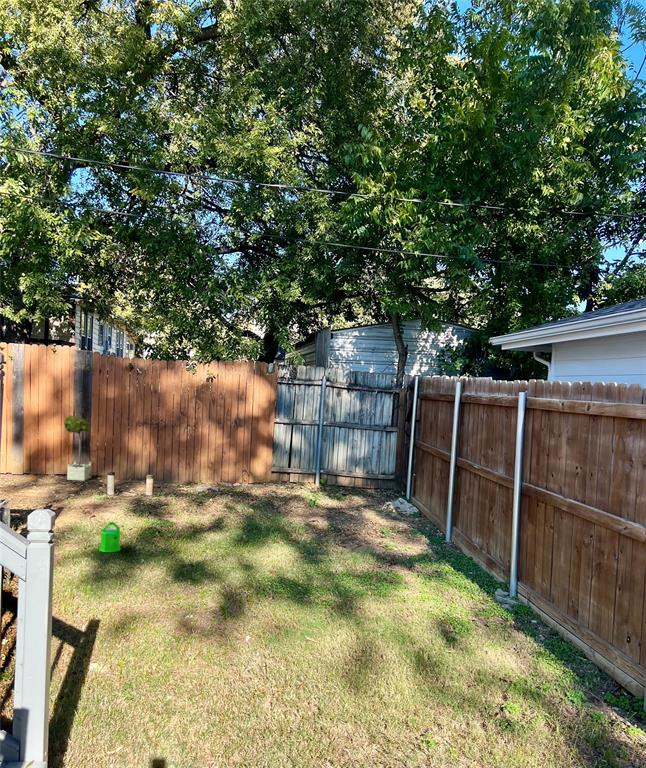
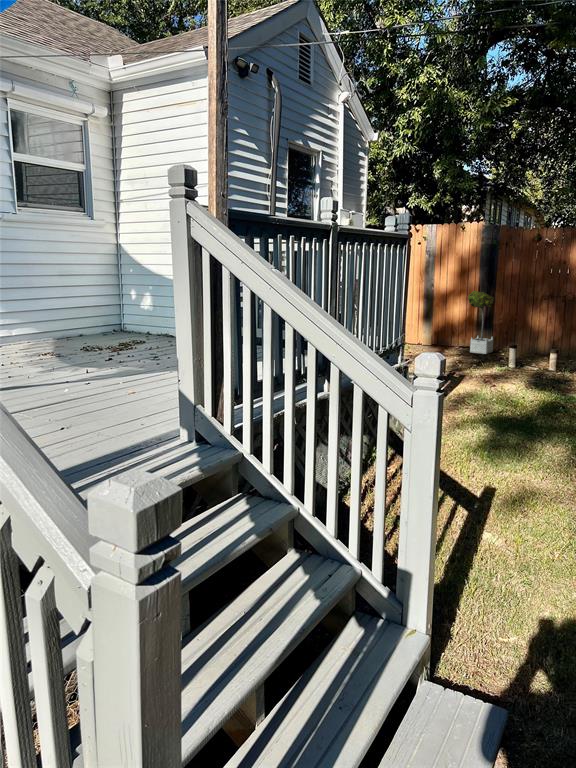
watering can: present [99,522,121,552] -> none [497,391,521,422]

